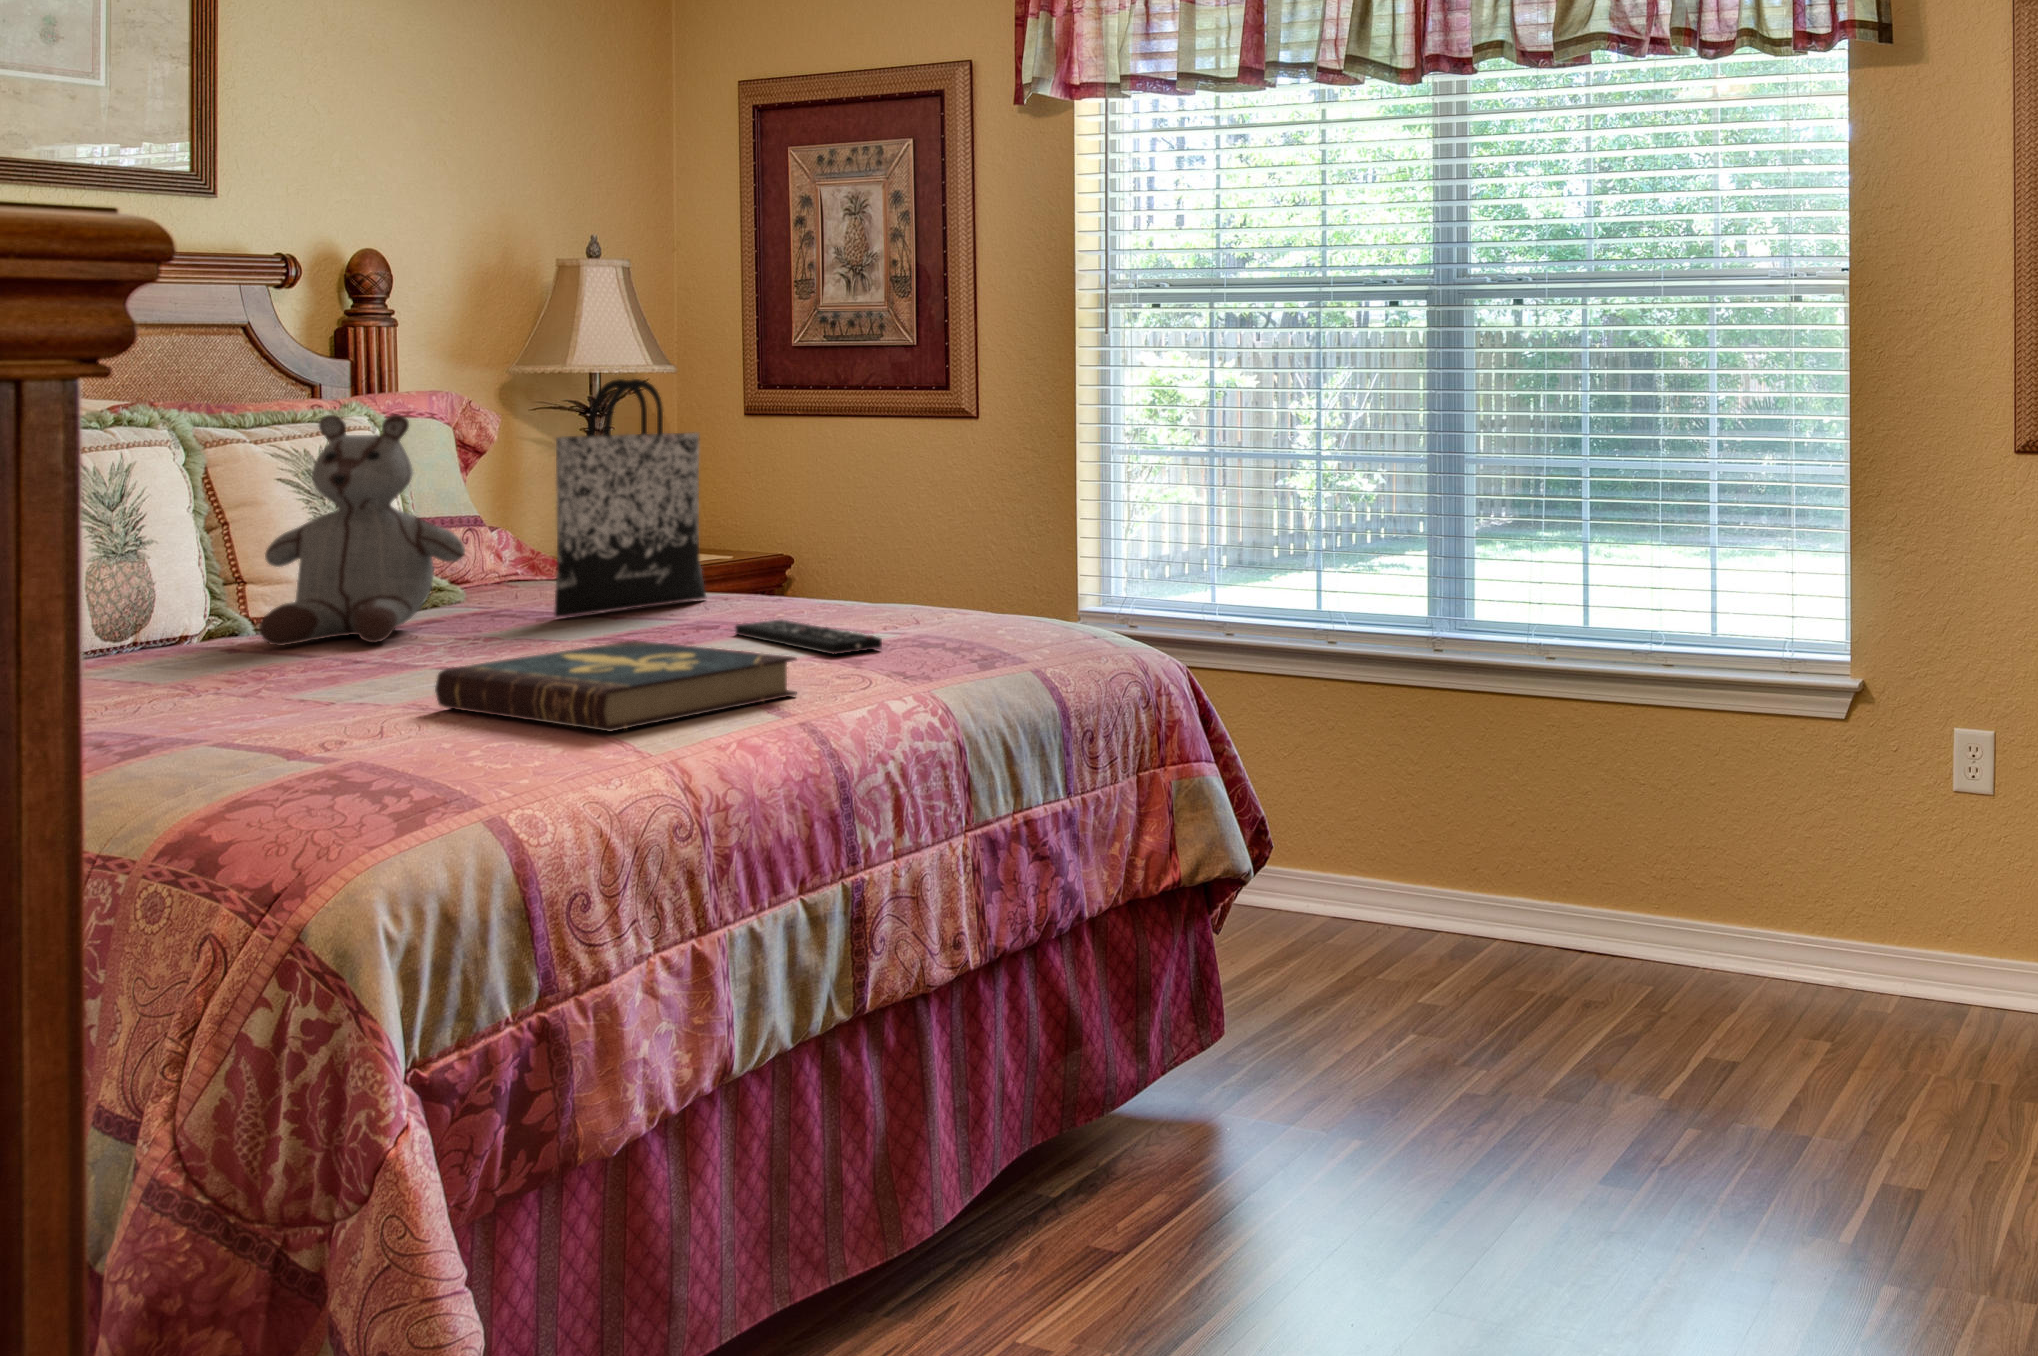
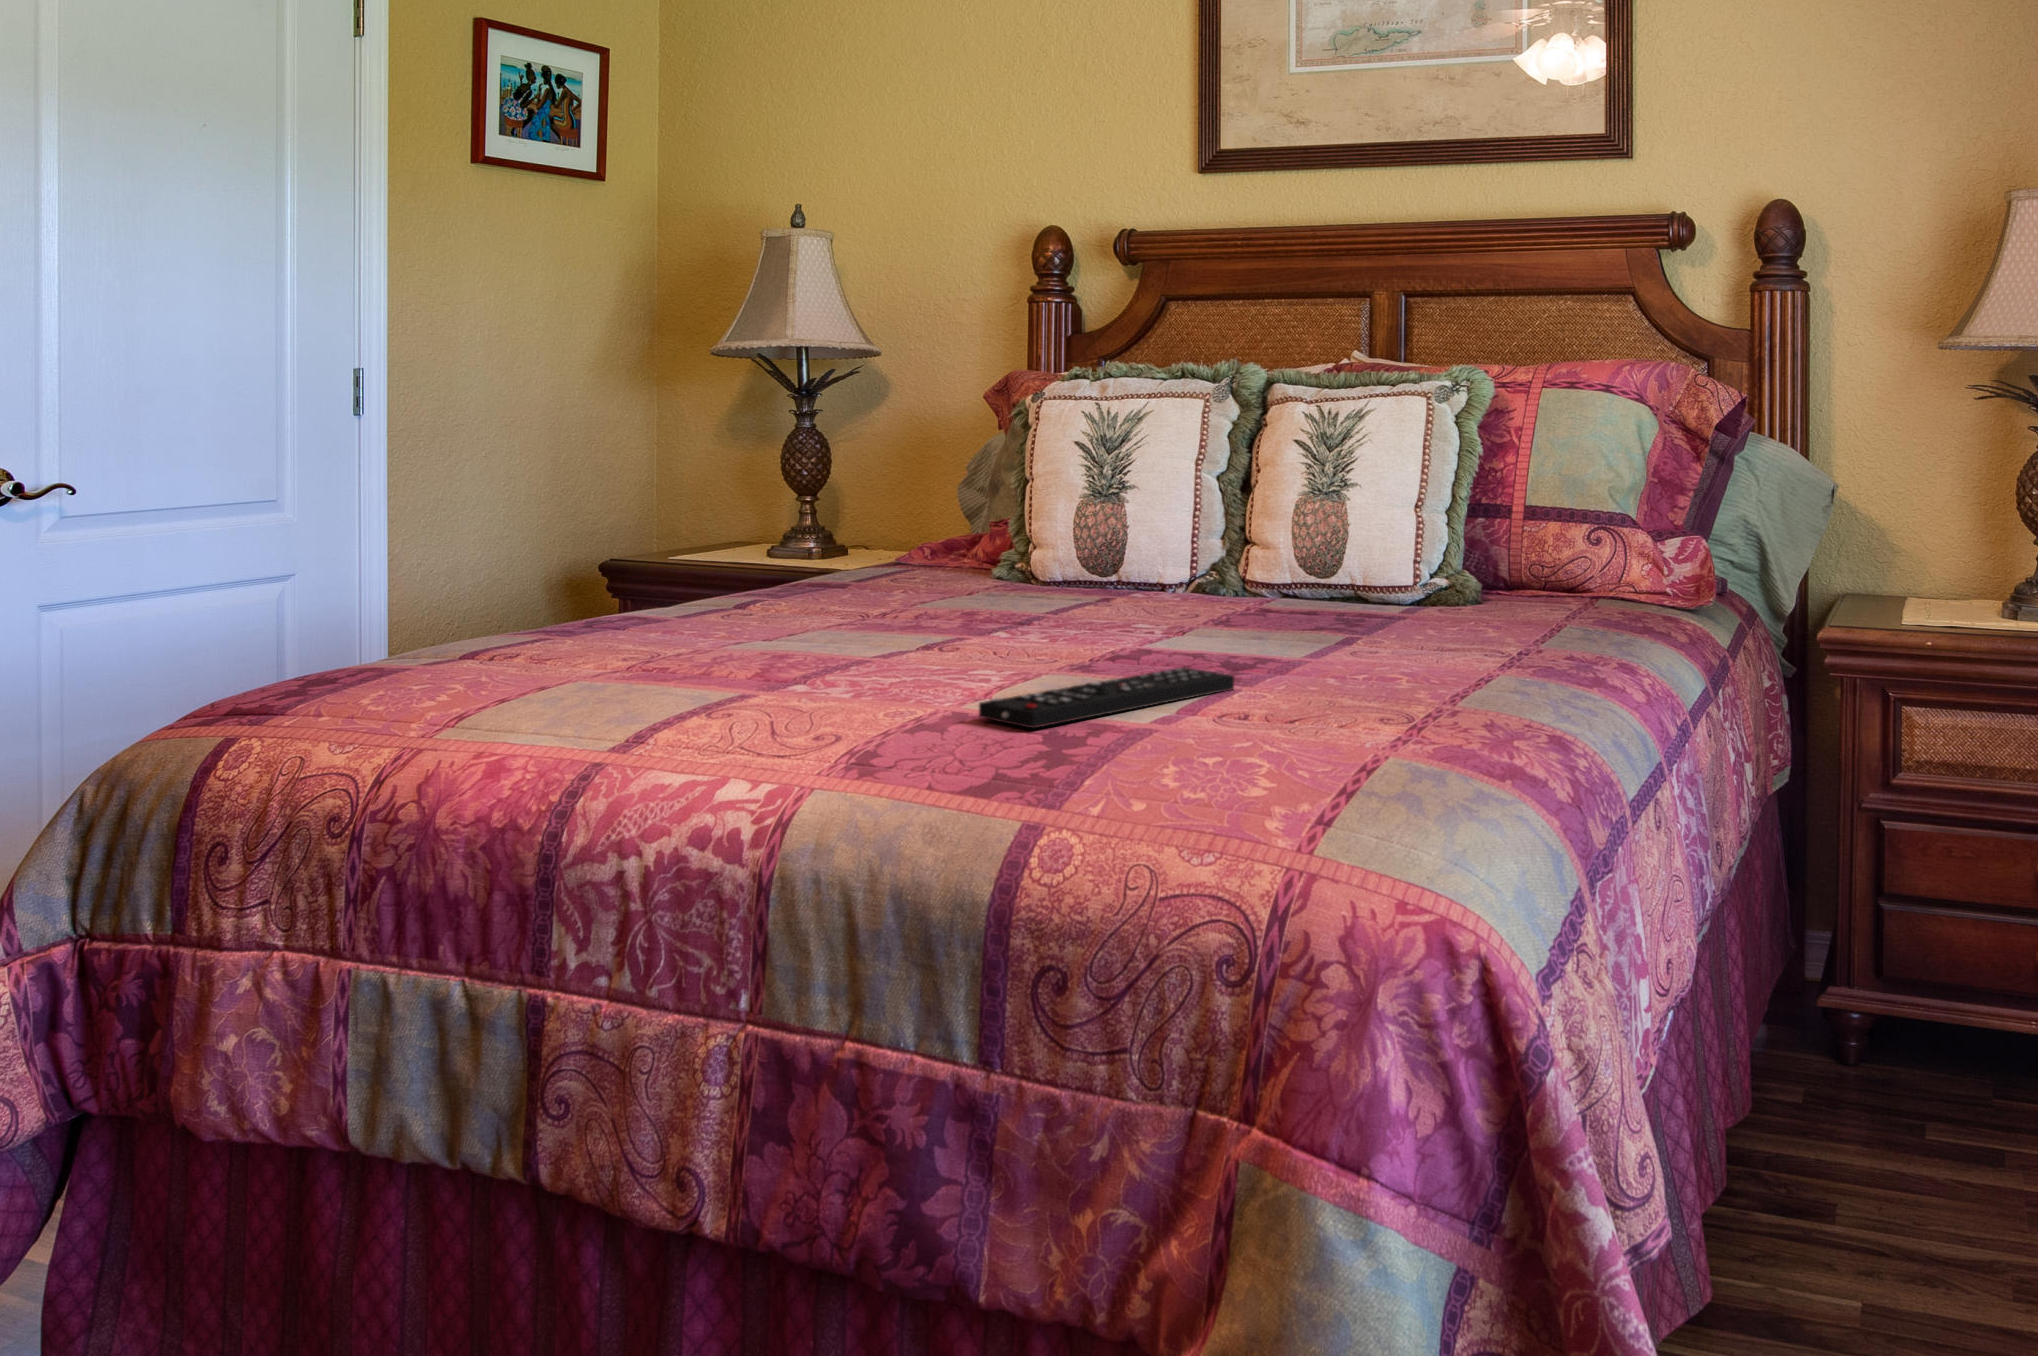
tote bag: present [554,379,706,617] -> none [1293,333,1489,650]
stuffed bear: present [259,414,465,646] -> none [1077,367,1245,613]
book: present [435,640,797,732] -> none [455,618,873,732]

